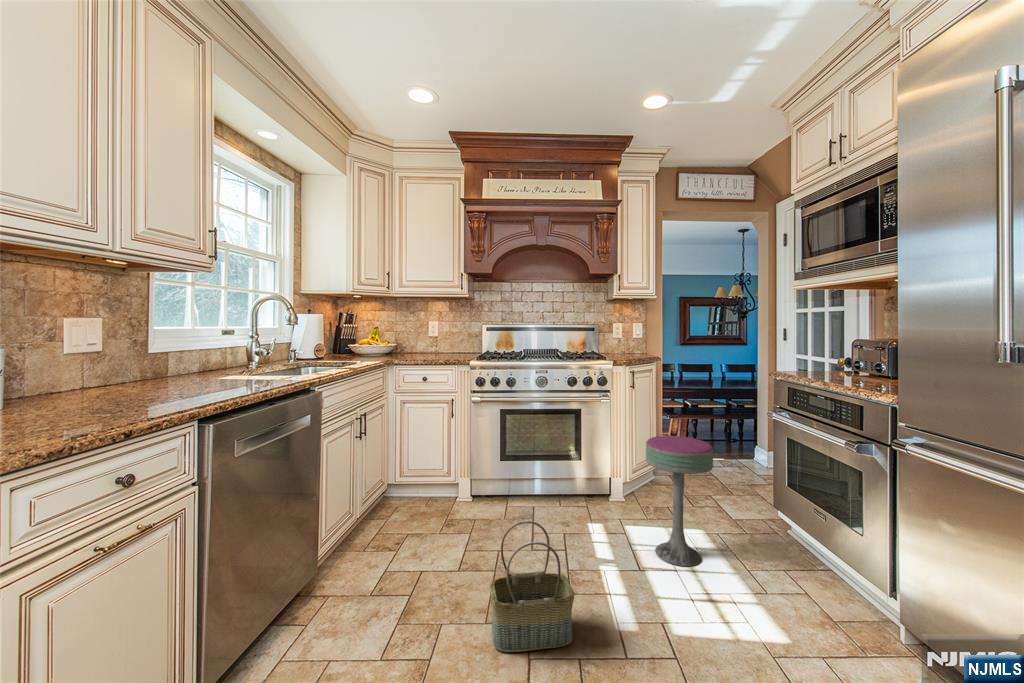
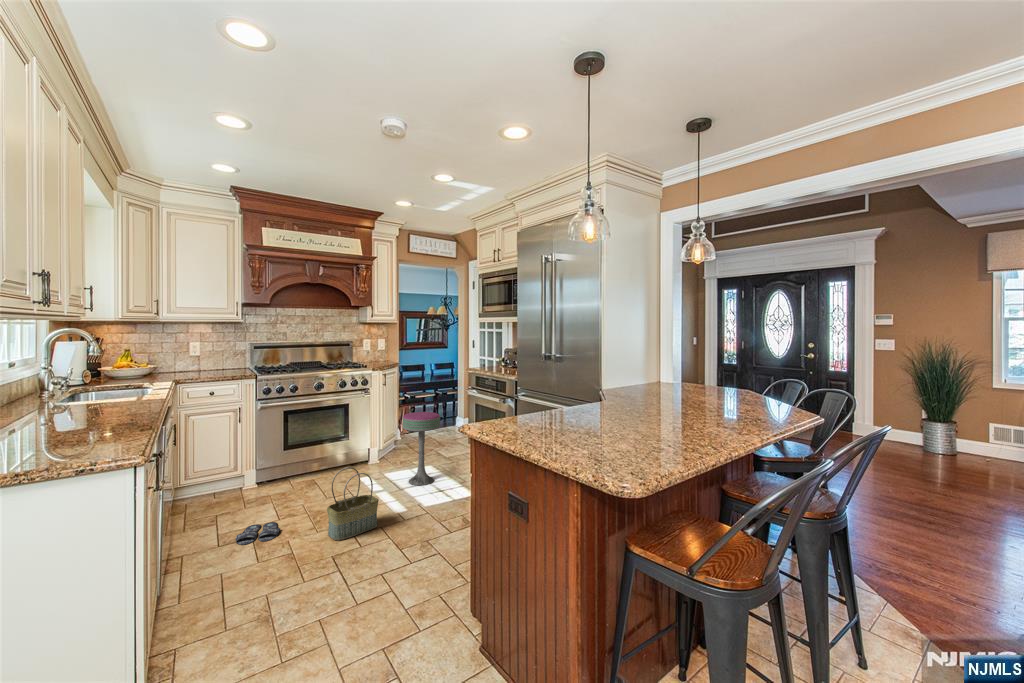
slippers: none [391,562,451,602] -> present [236,522,280,545]

